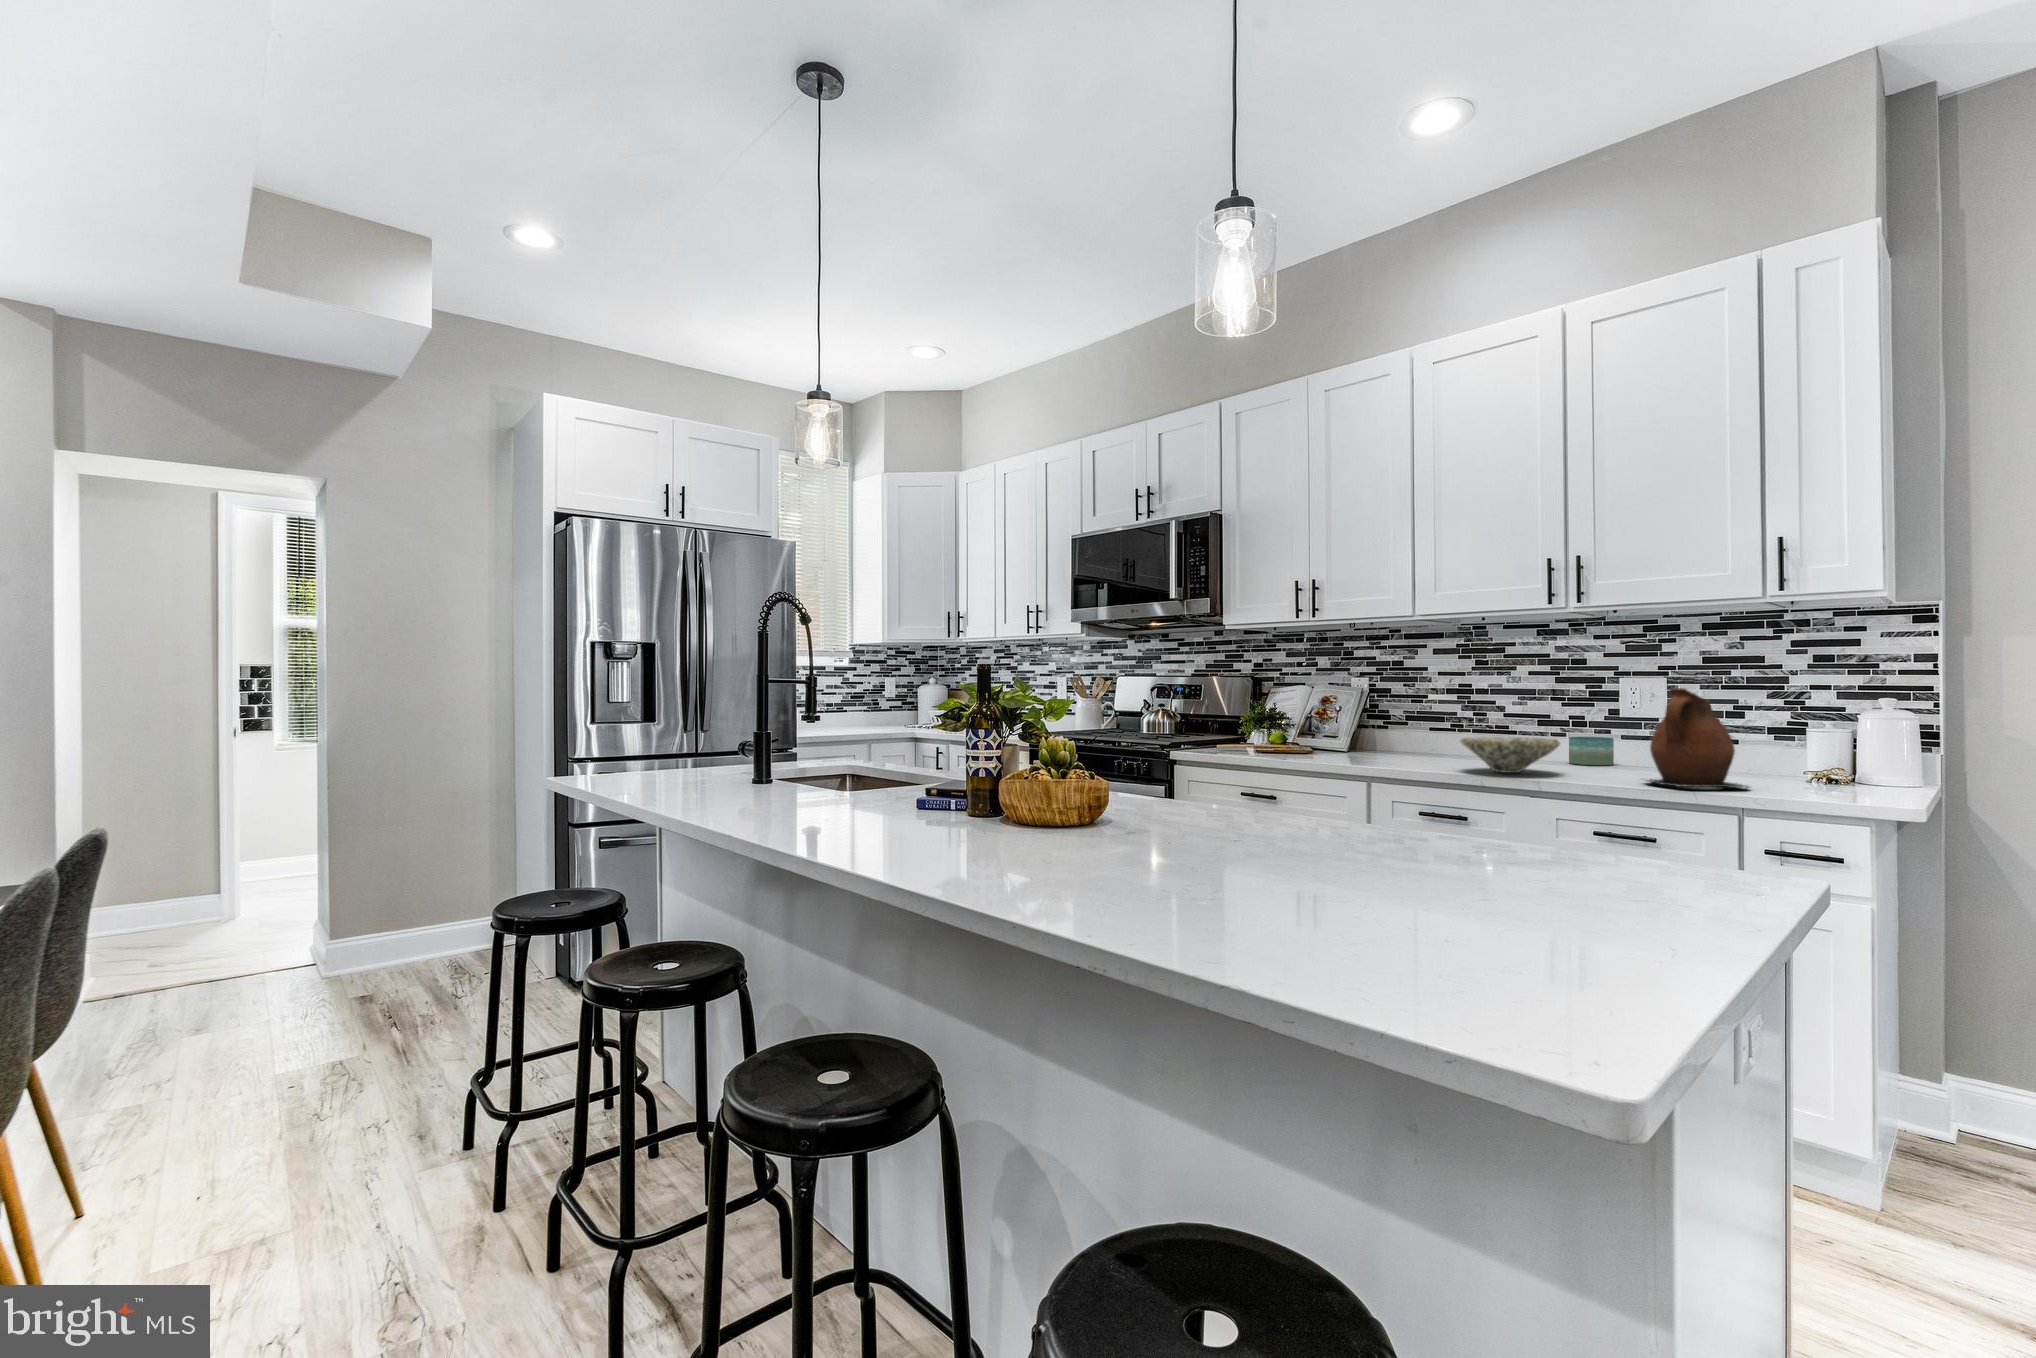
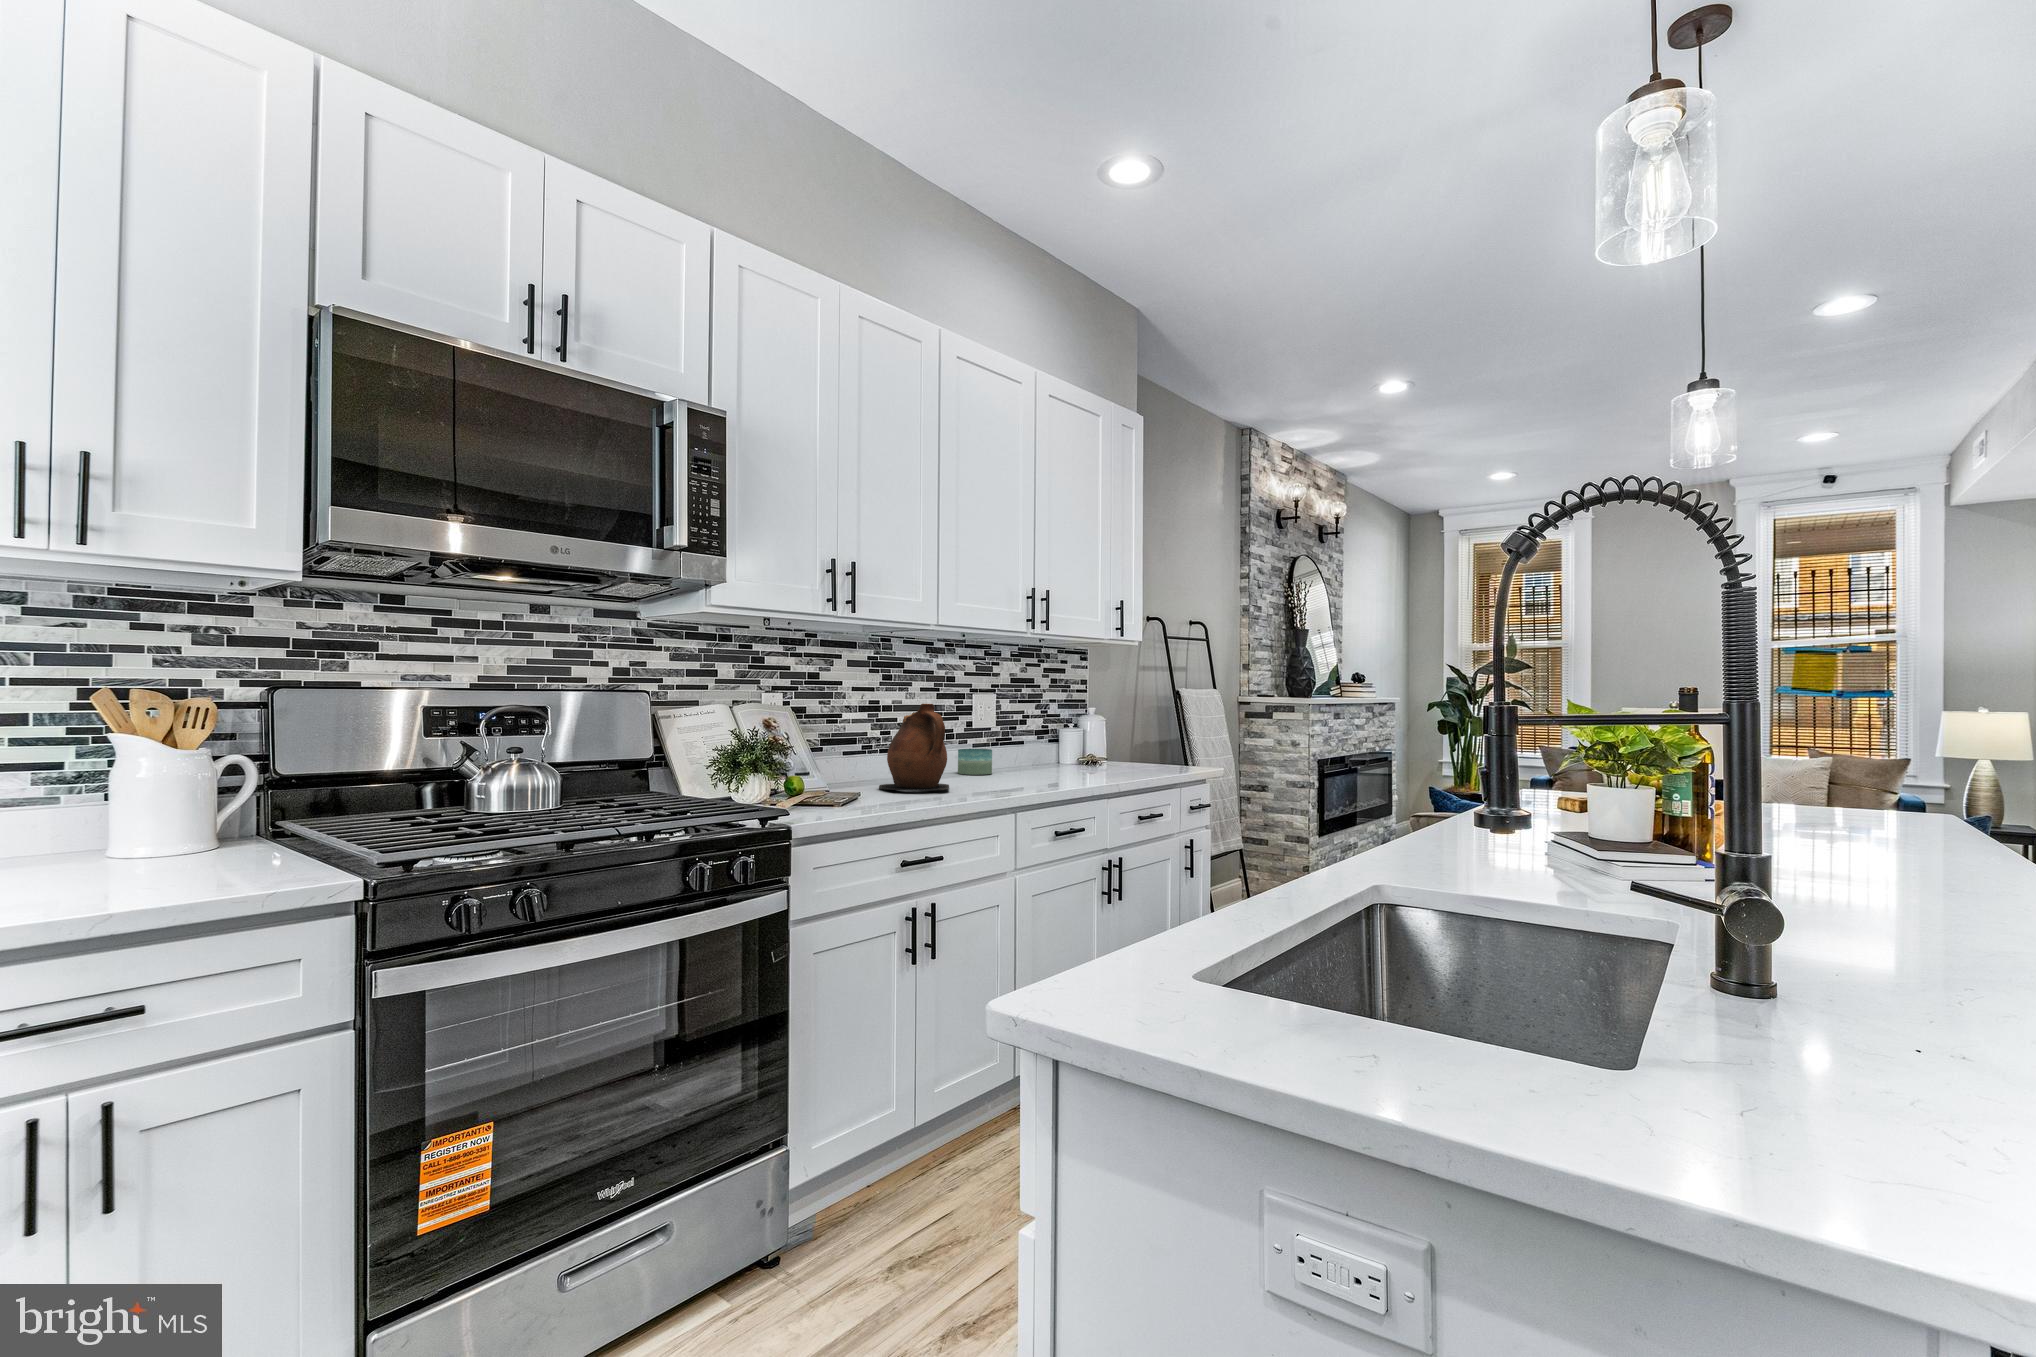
ceramic pitcher: present [1643,688,1748,788] -> present [879,704,949,791]
bowl: present [1461,737,1560,773] -> none [1013,751,1098,786]

